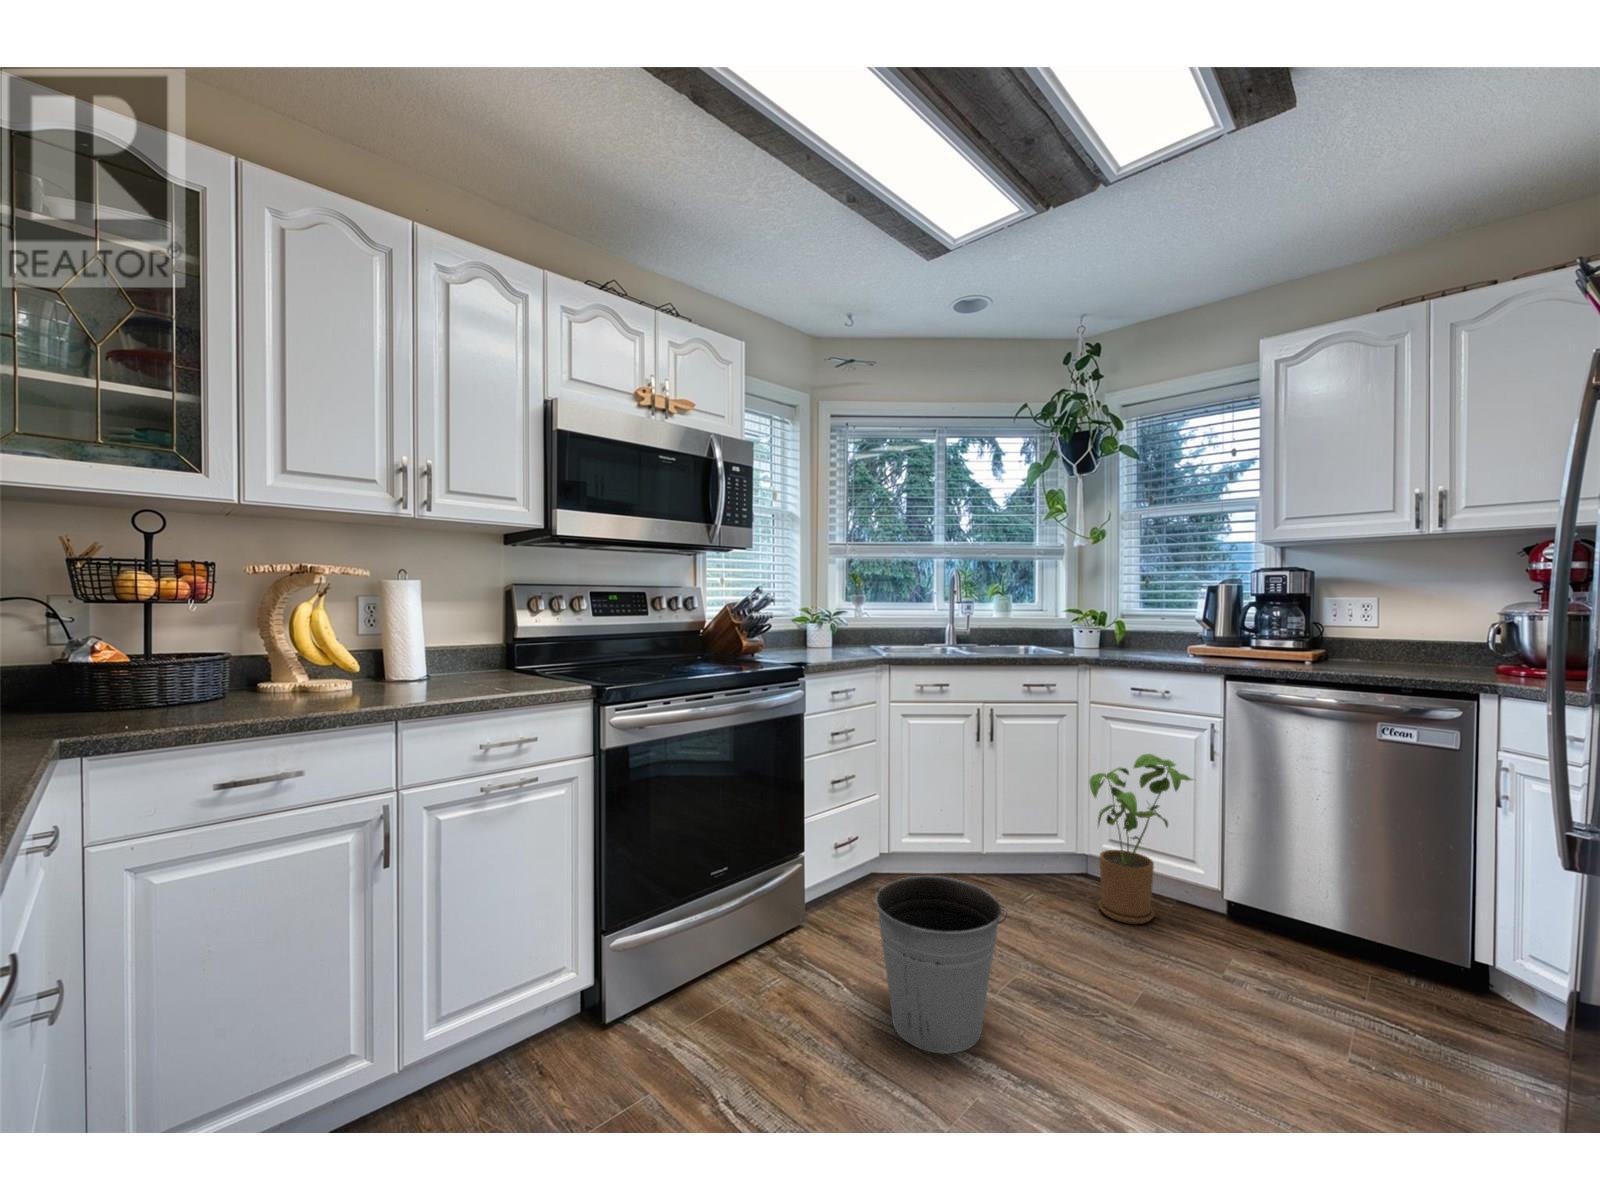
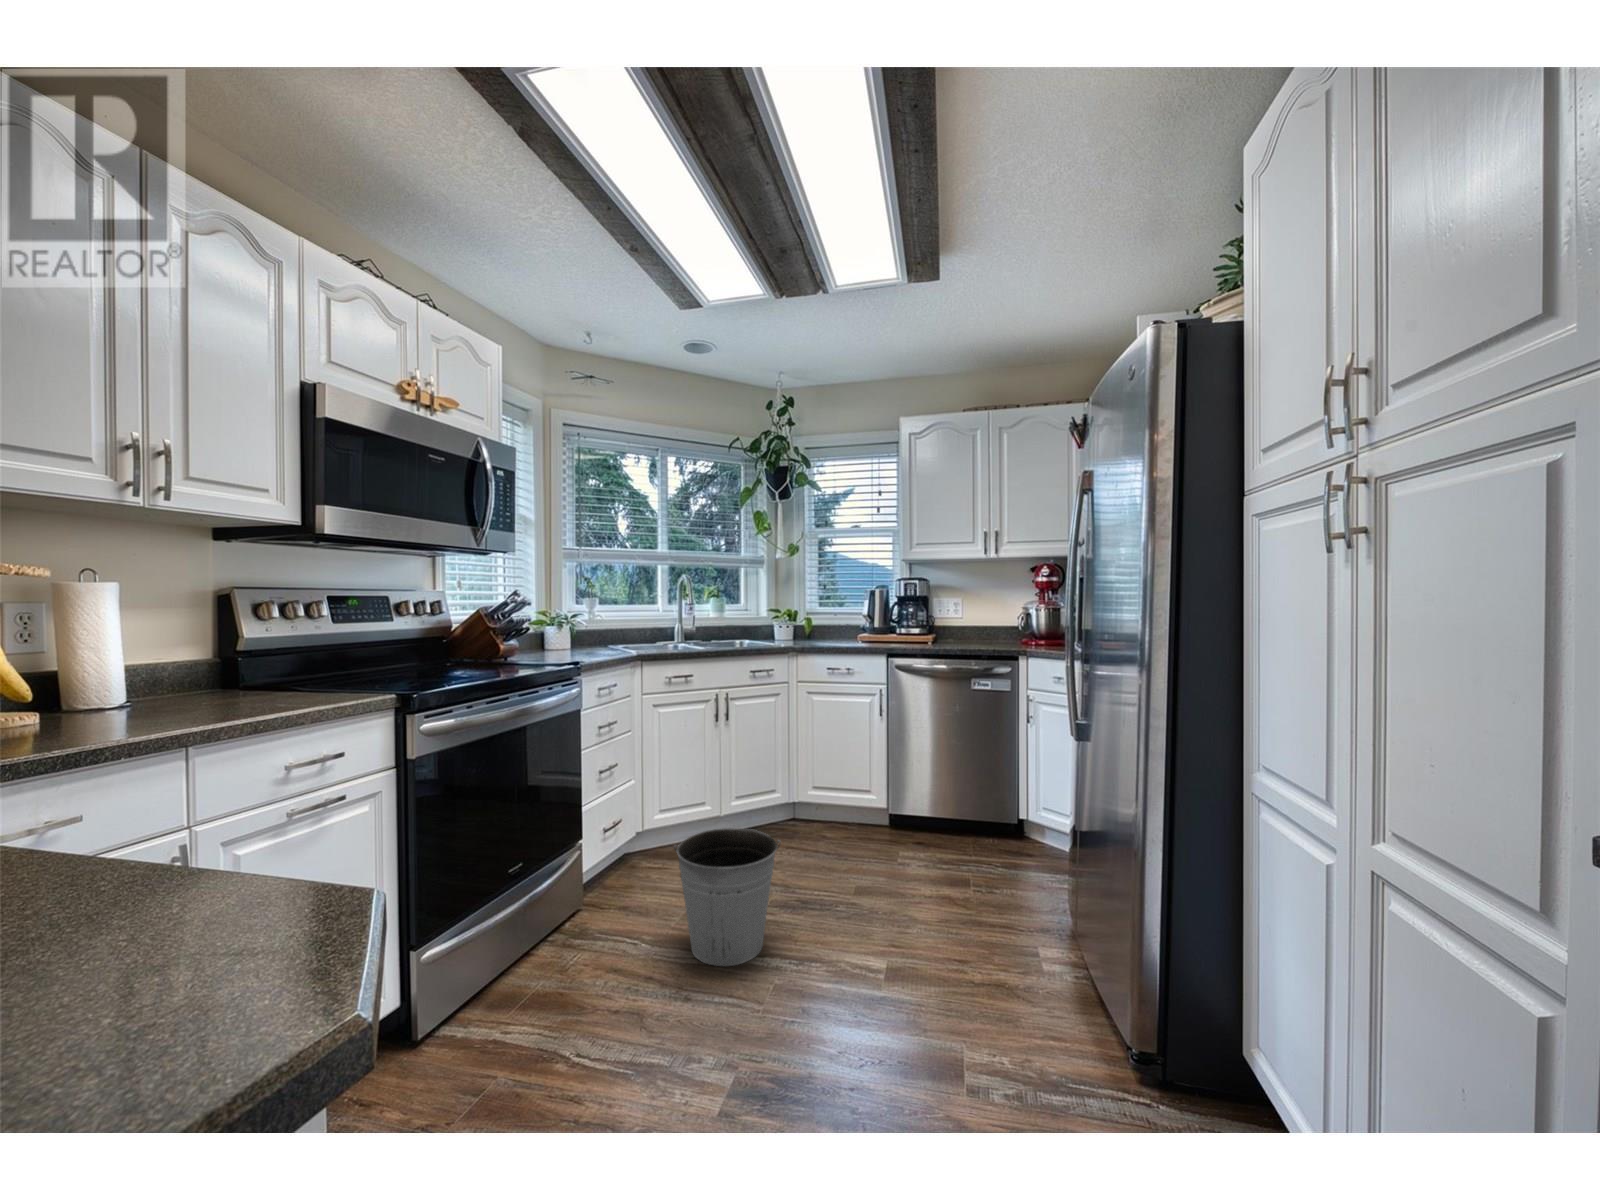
house plant: present [1089,754,1192,924] -> none [801,715,872,843]

